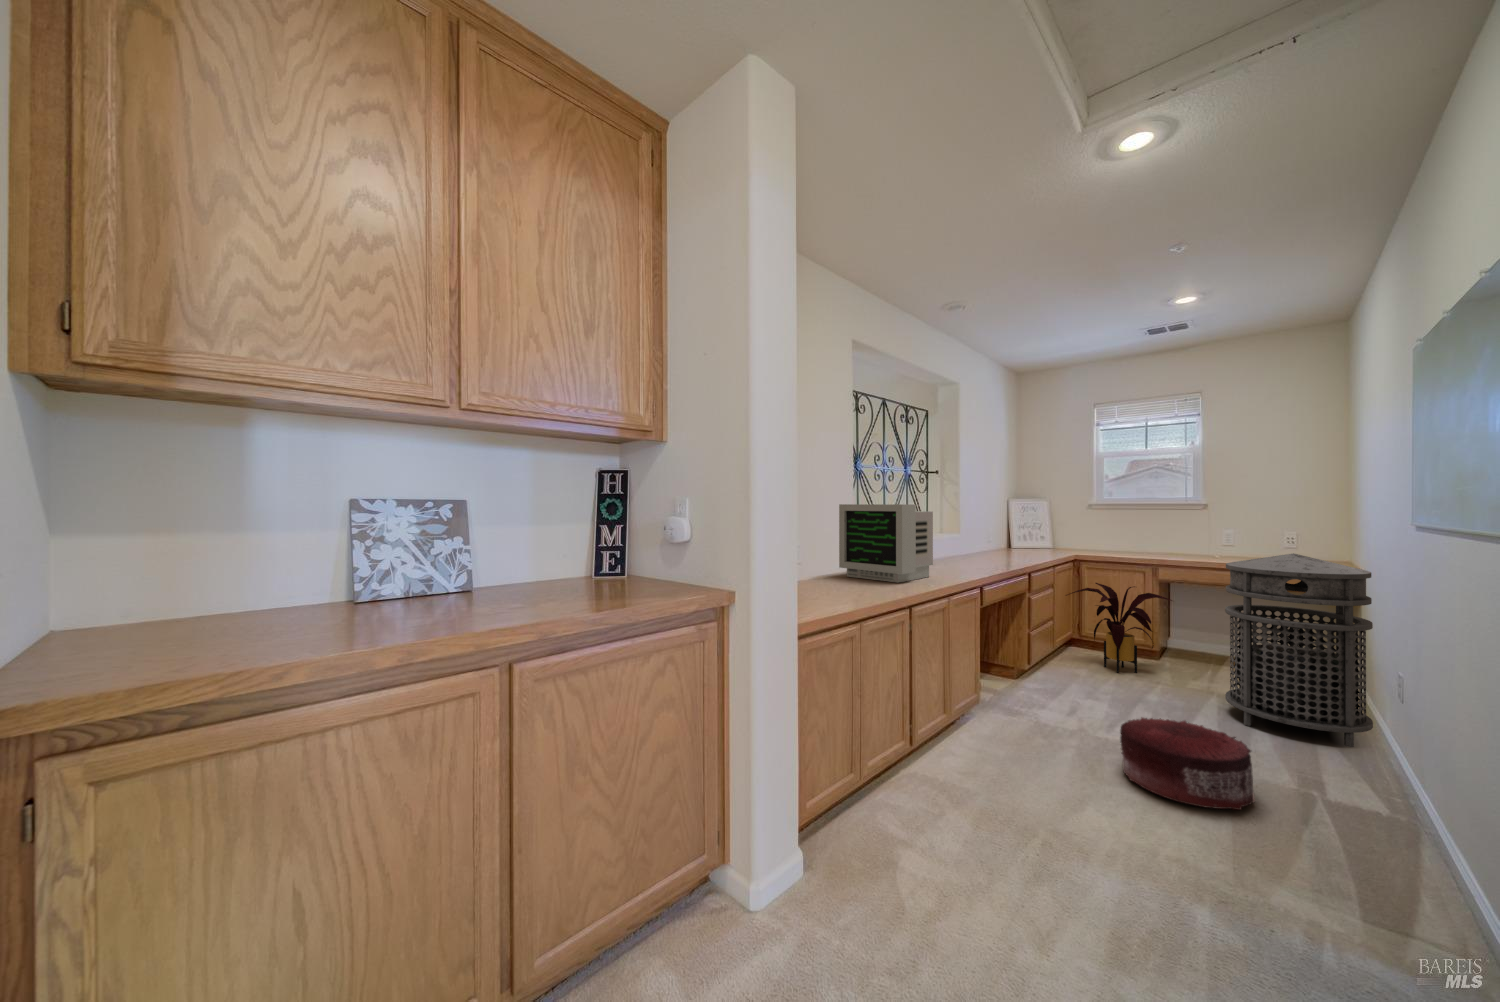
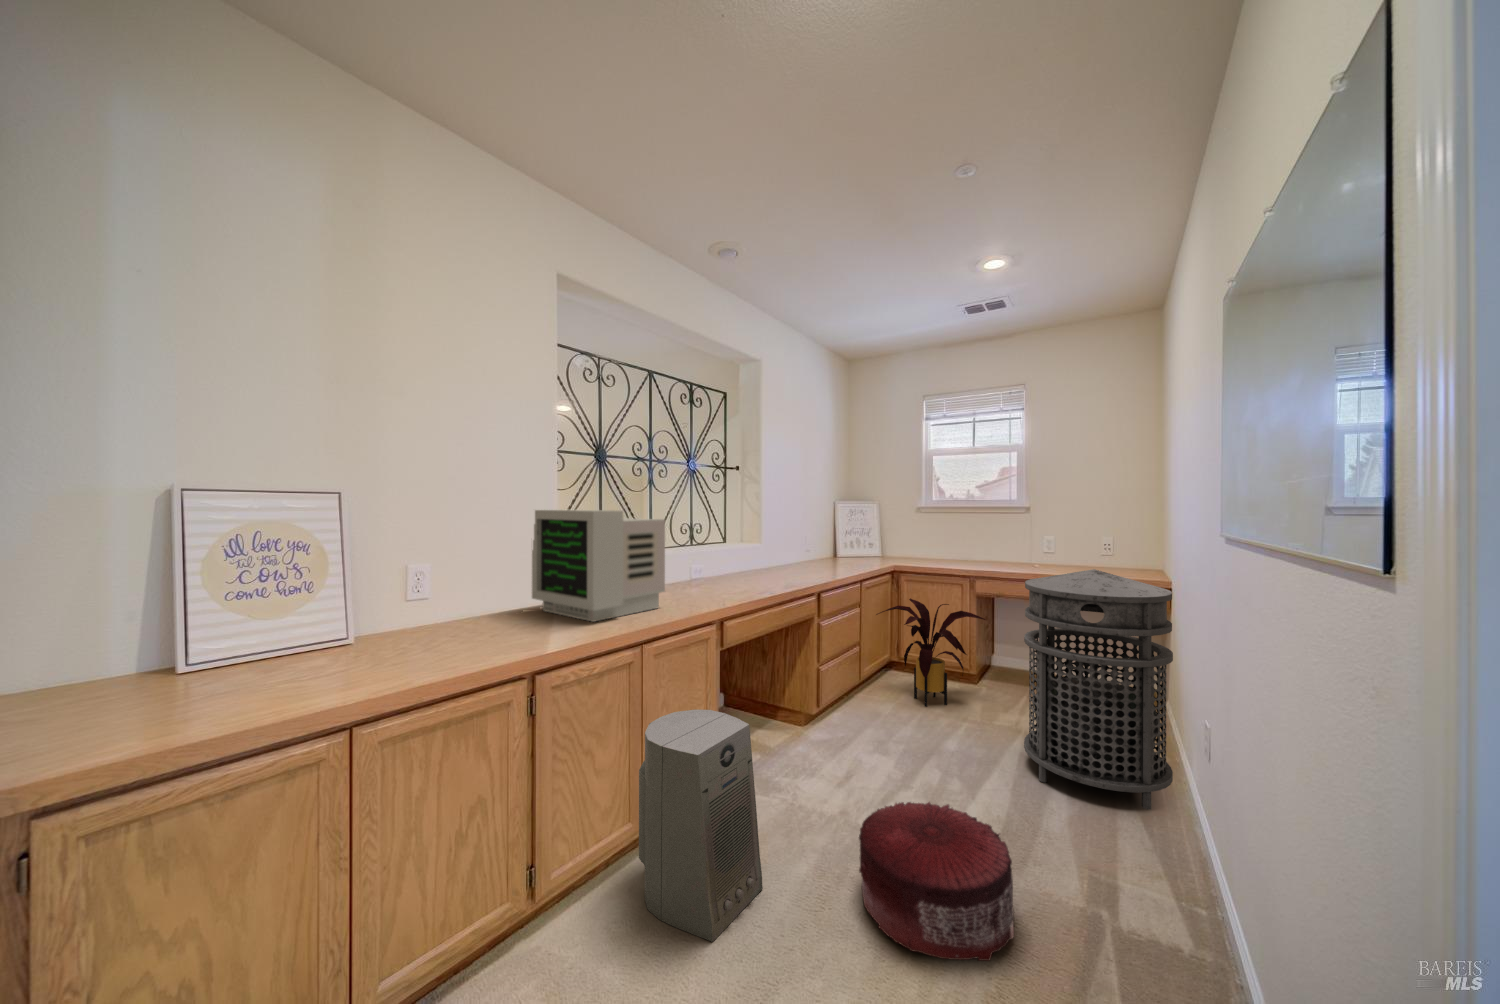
air purifier: none [954,644,1046,788] -> present [639,710,763,942]

